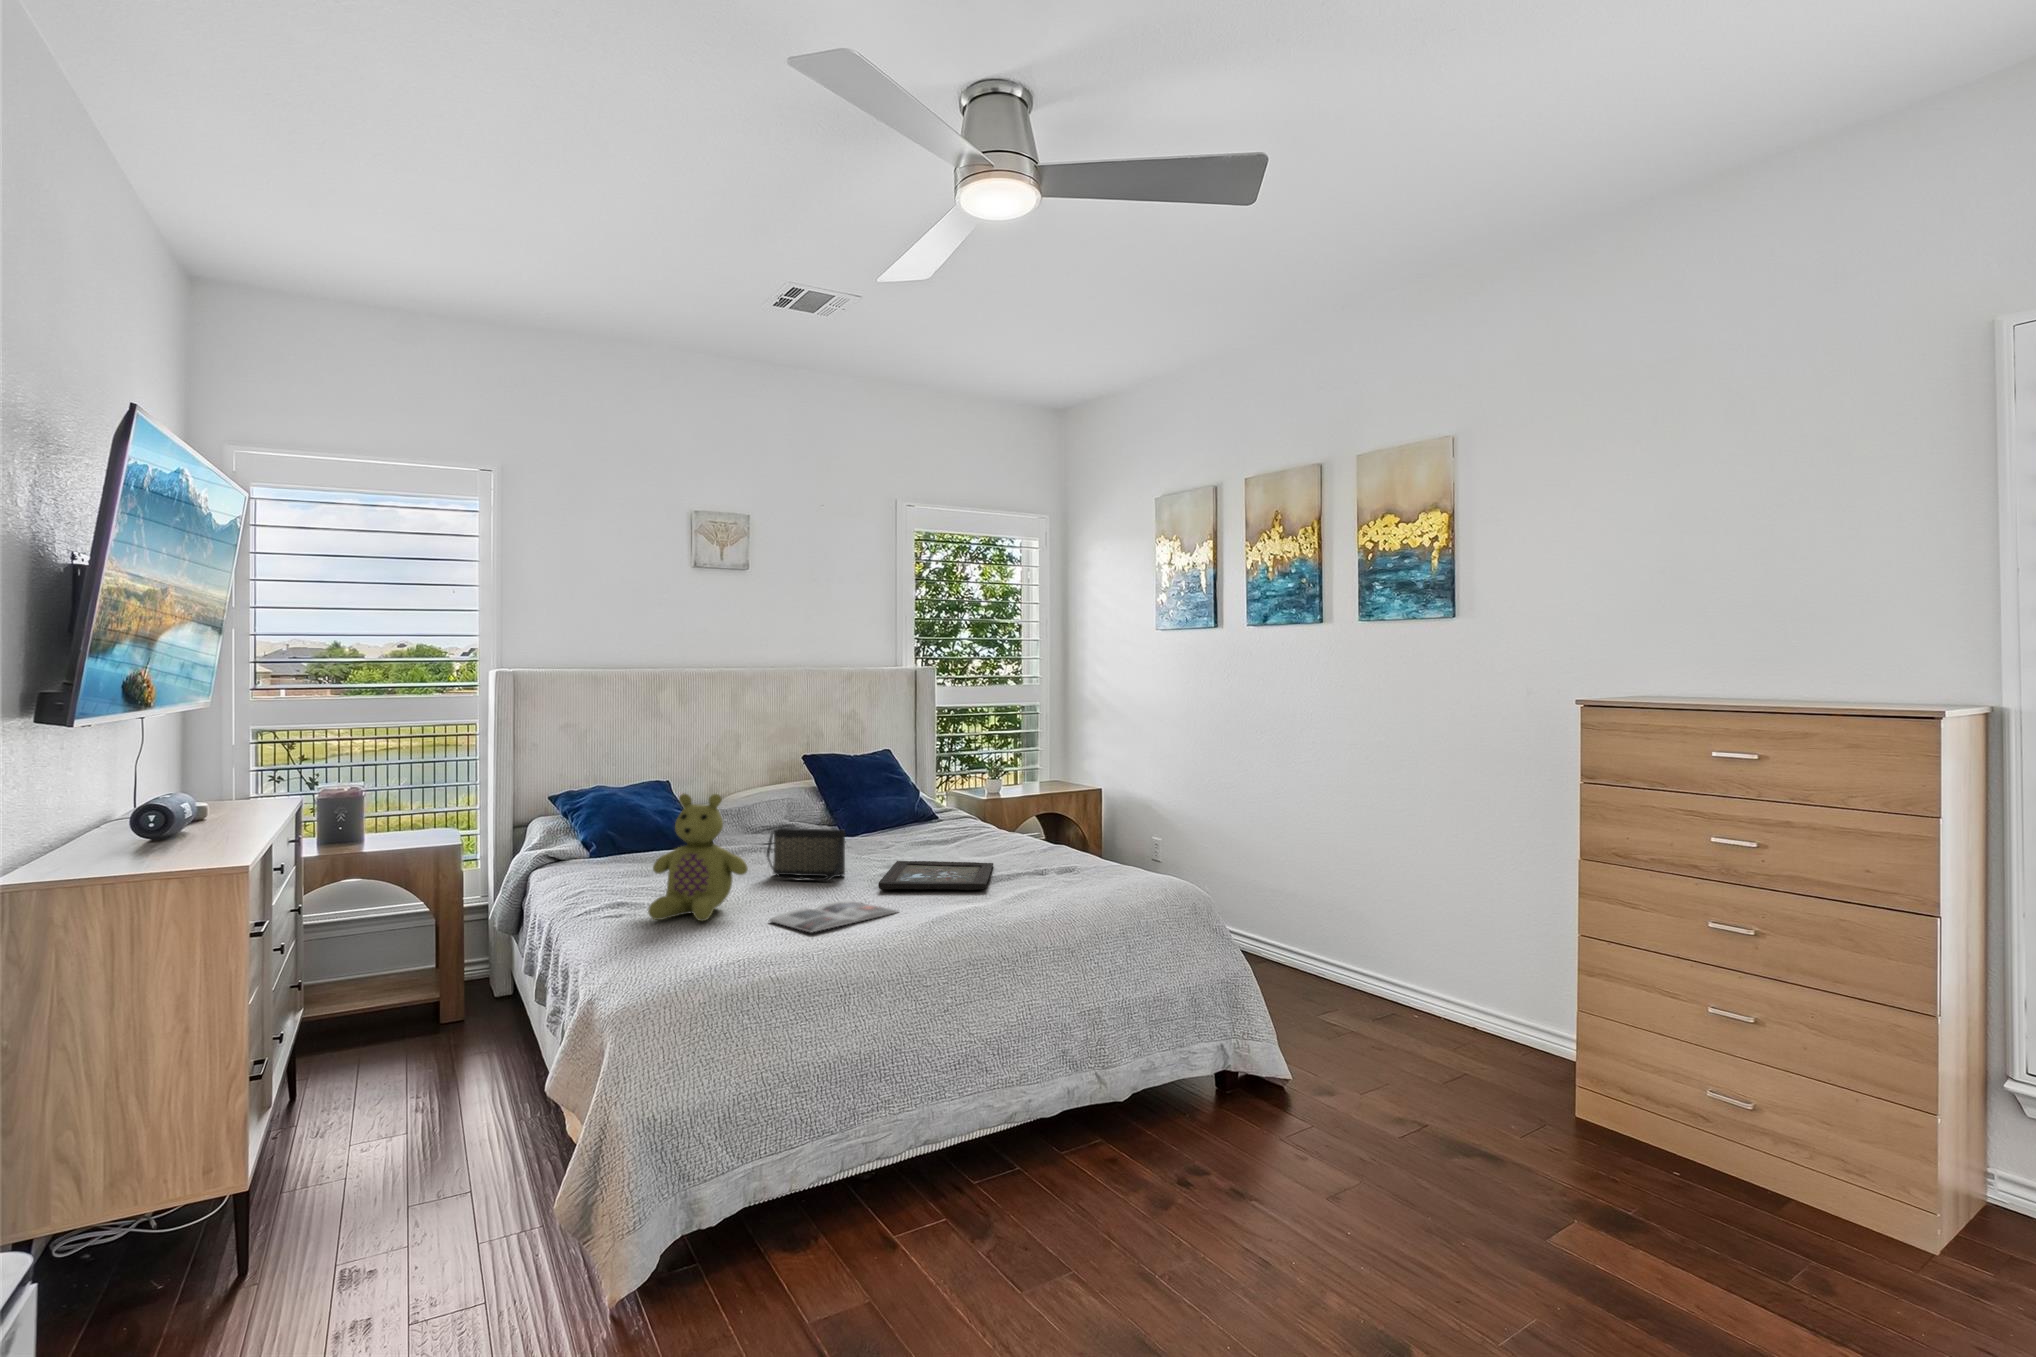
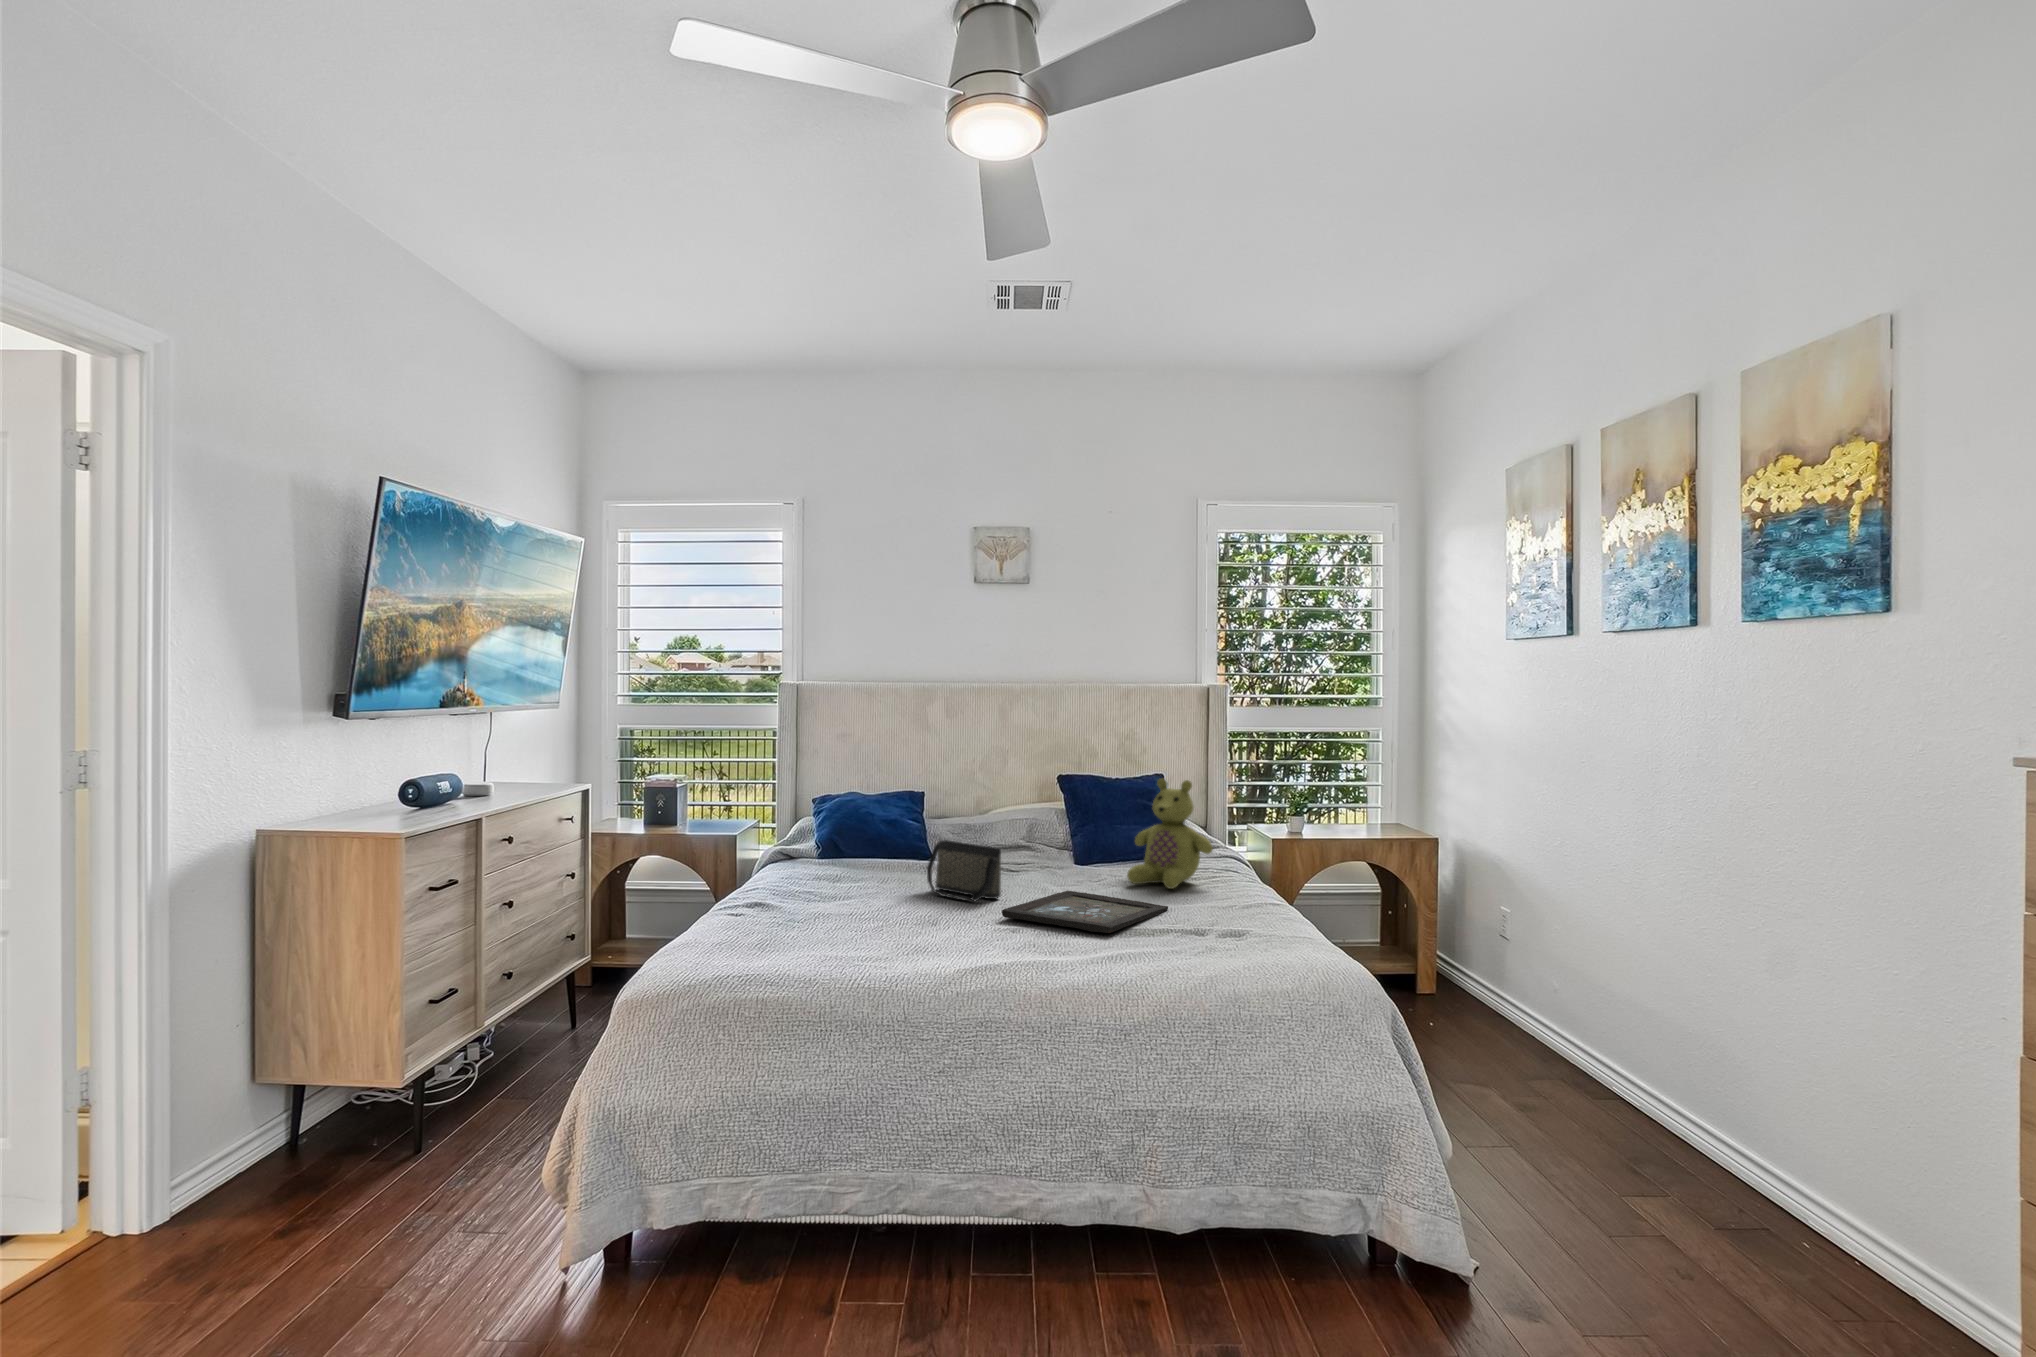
stuffed bear: present [648,793,748,921] -> present [1127,778,1213,889]
magazine: present [770,901,898,932] -> none [850,923,986,951]

